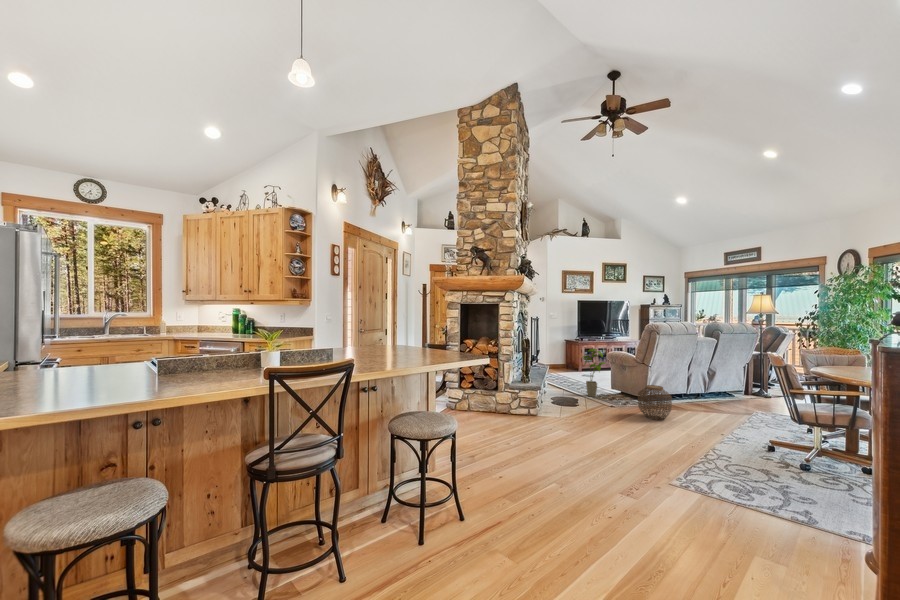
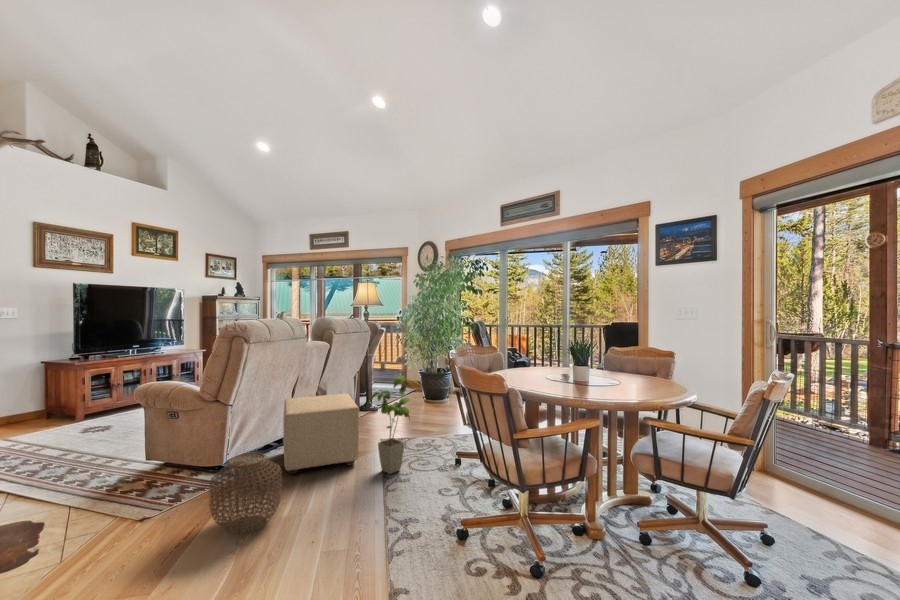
house plant: present [583,349,605,397] -> present [371,375,419,474]
ottoman: none [679,370,730,416] -> present [283,394,359,474]

